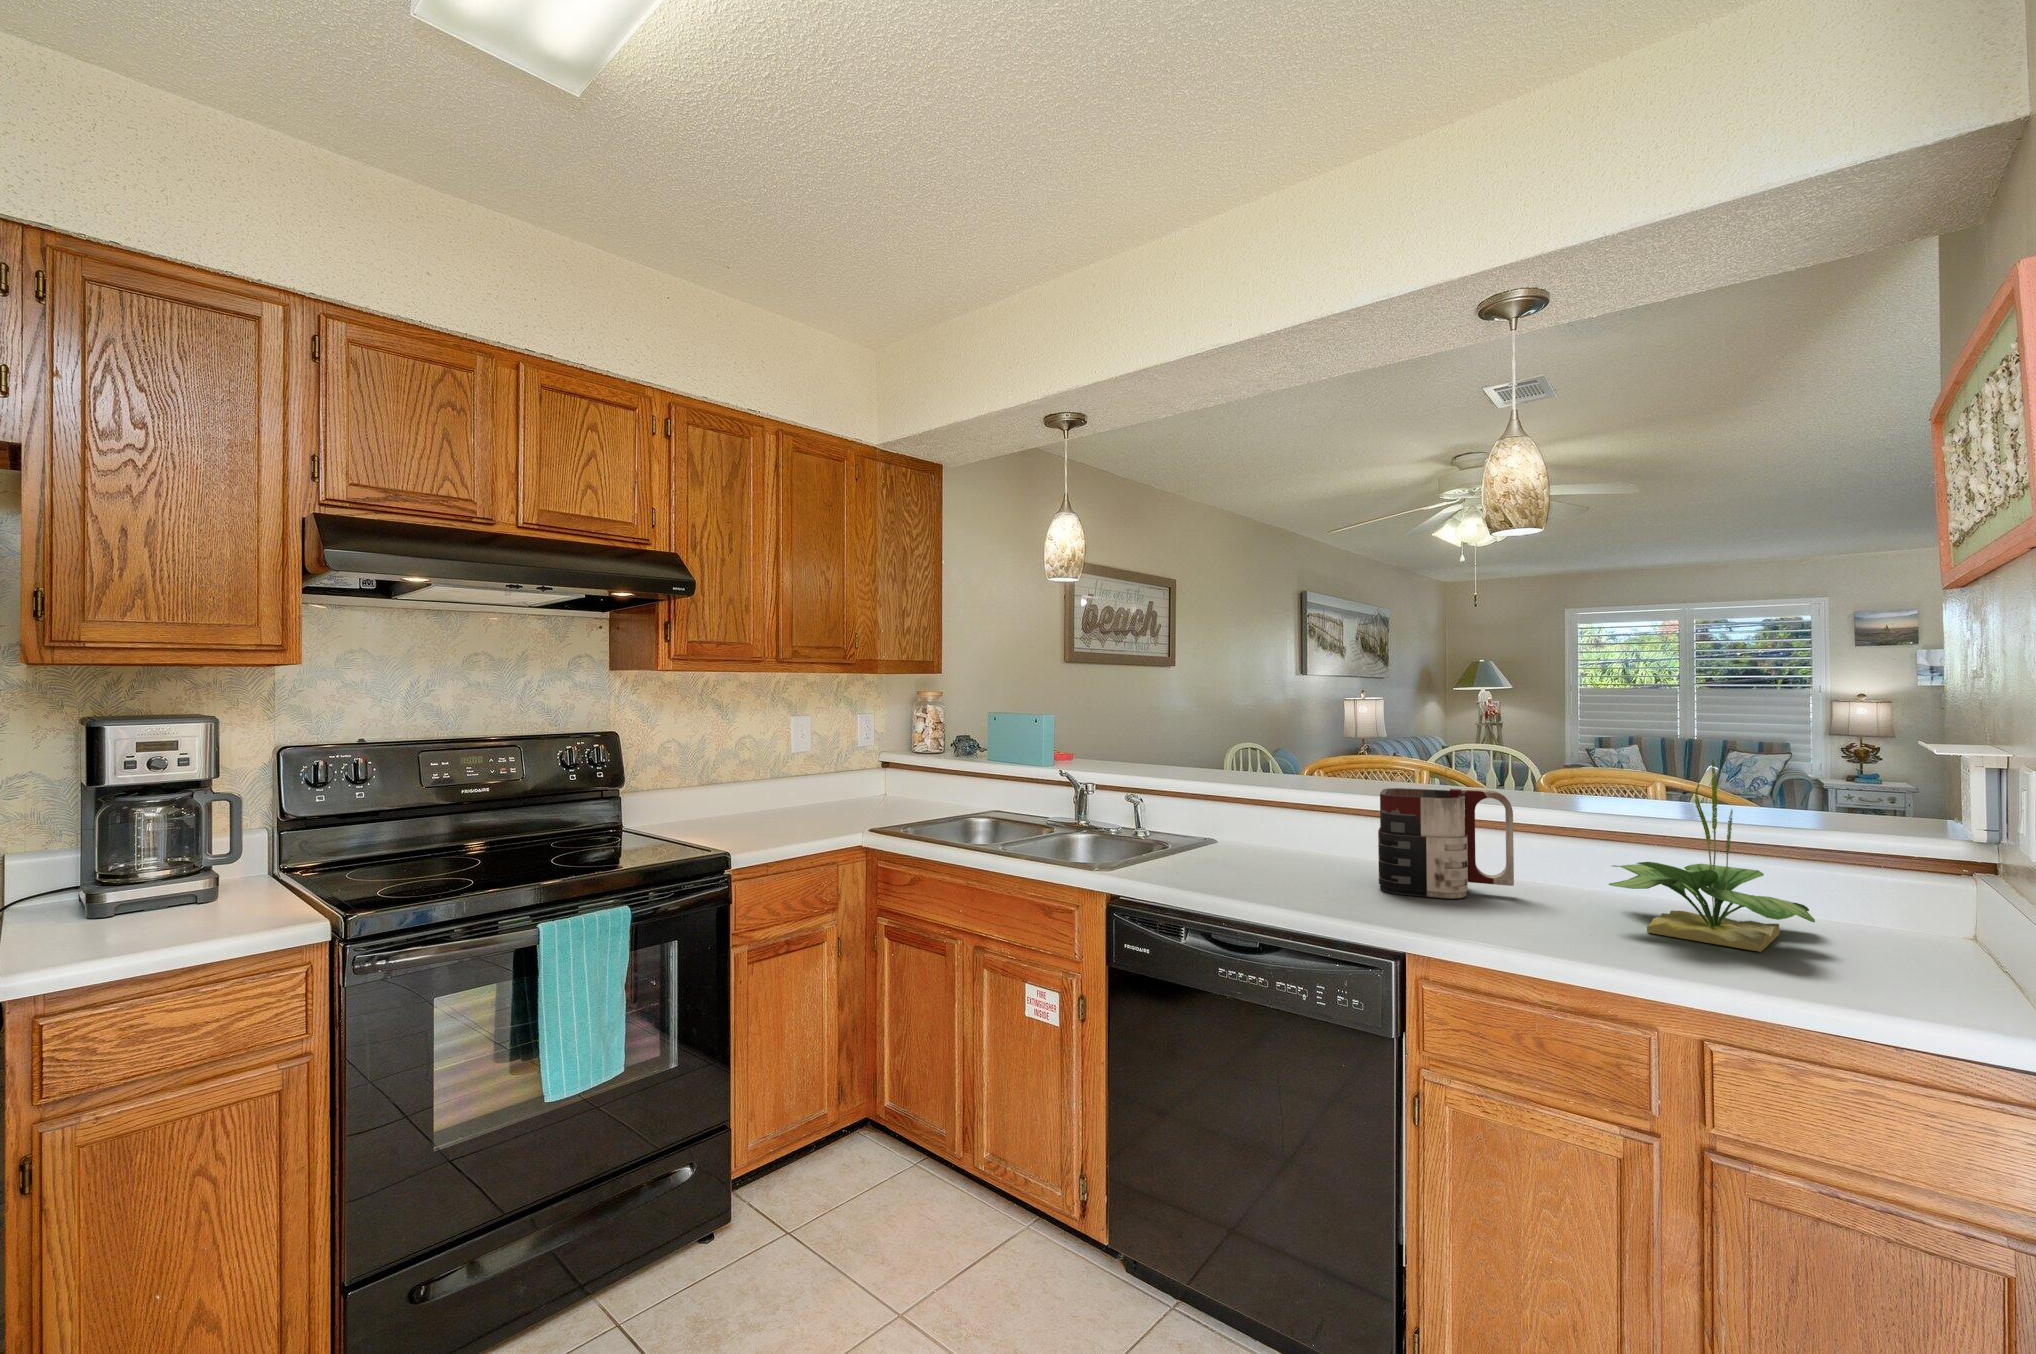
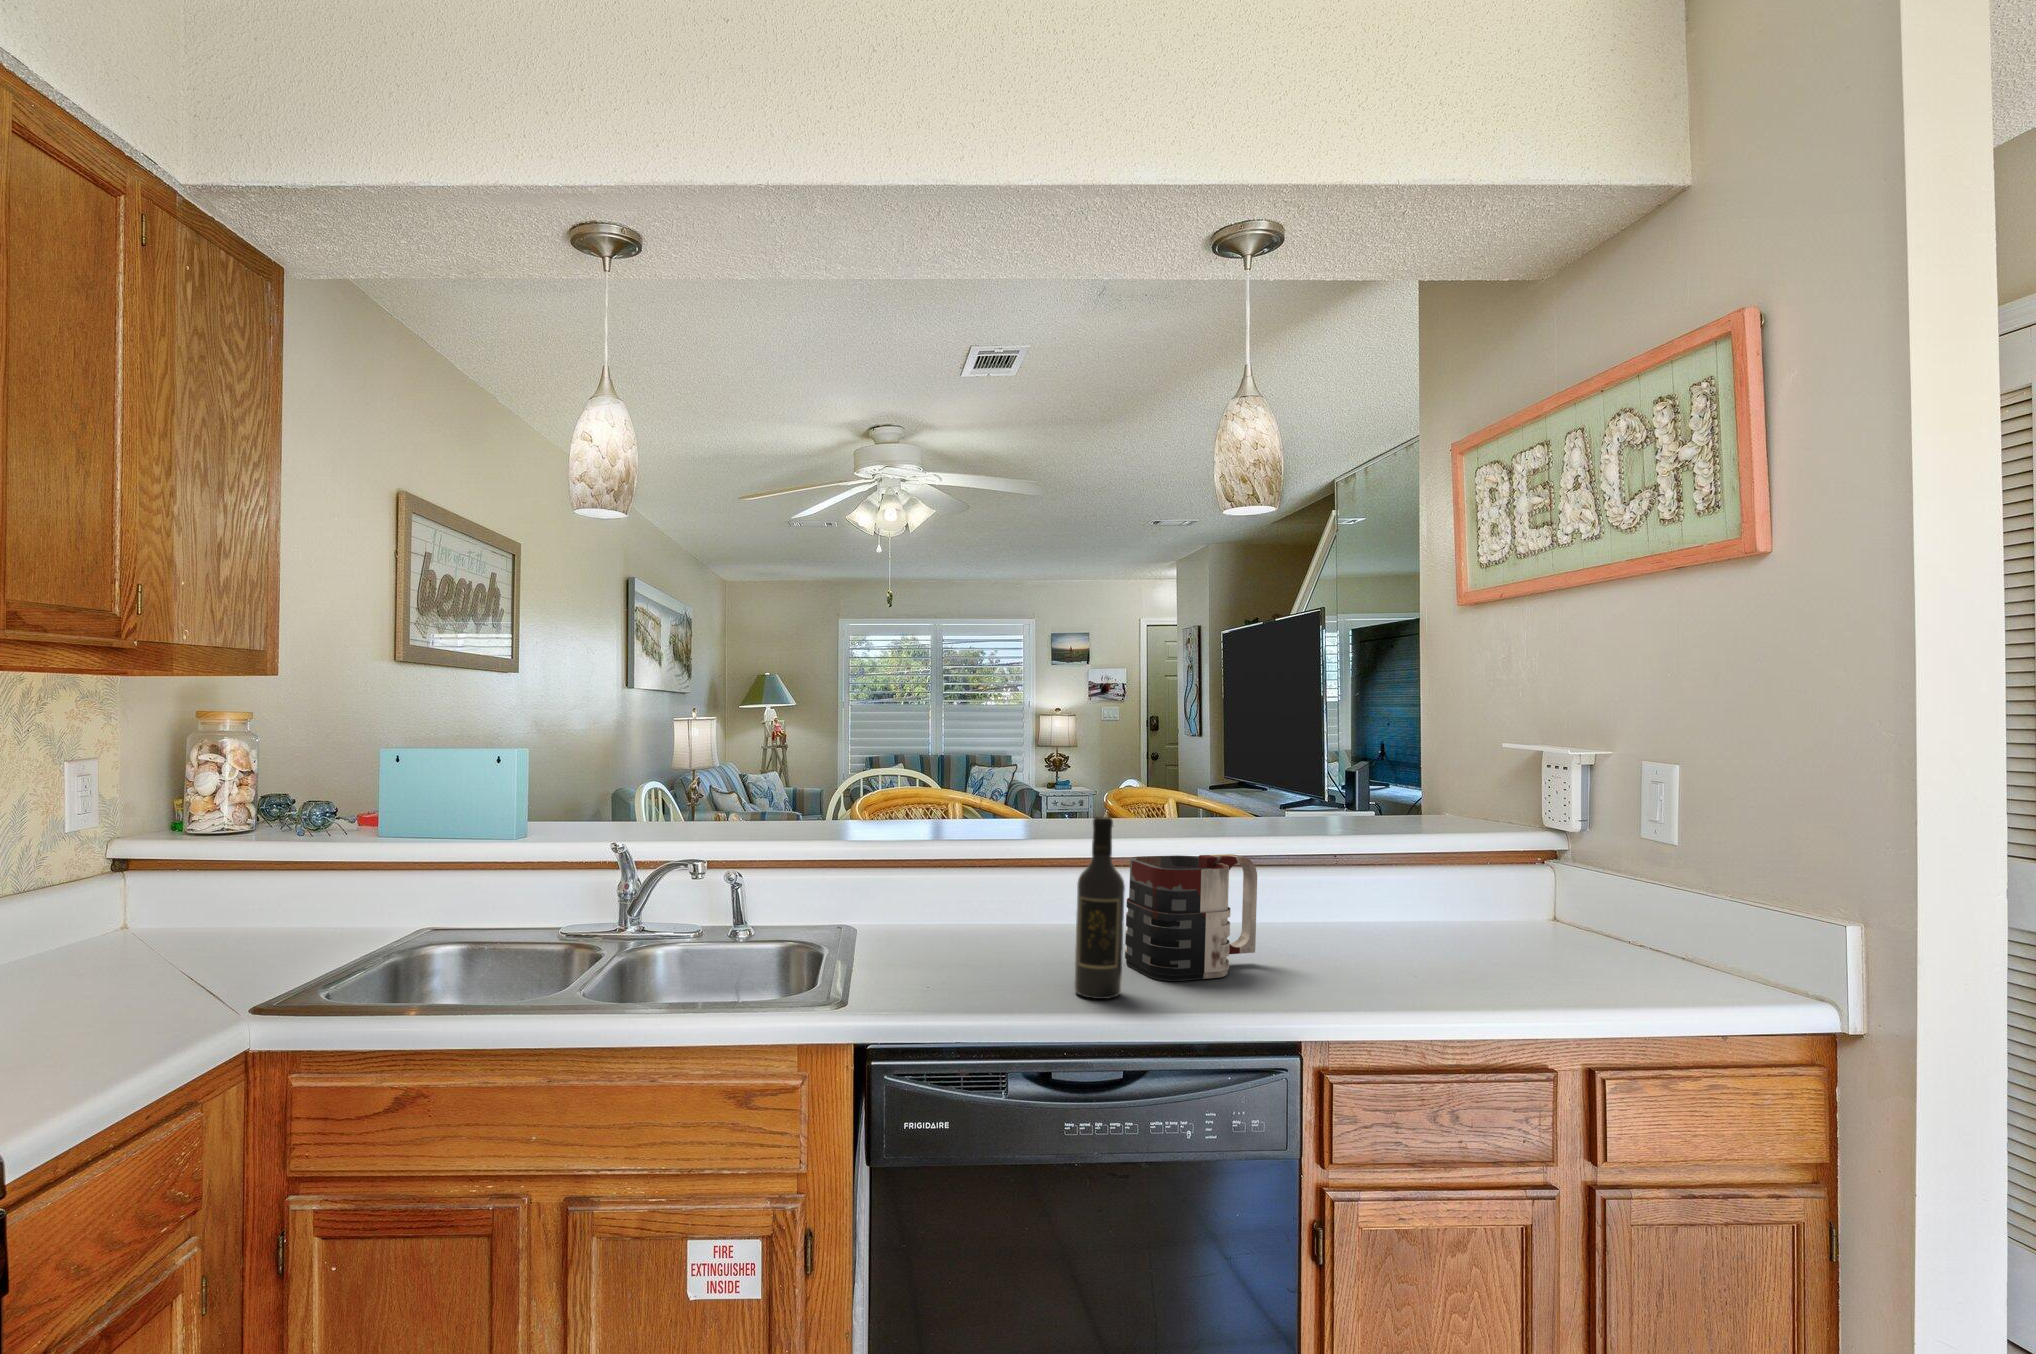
wine bottle: none [1284,745,1325,892] -> present [1074,817,1125,999]
potted plant: present [1609,760,1815,952] -> none [1322,818,1525,987]

